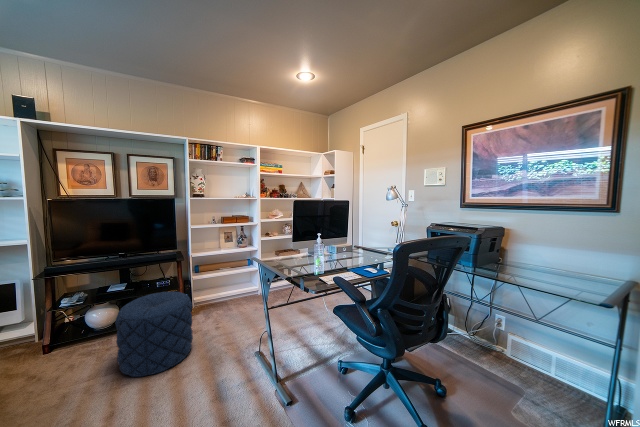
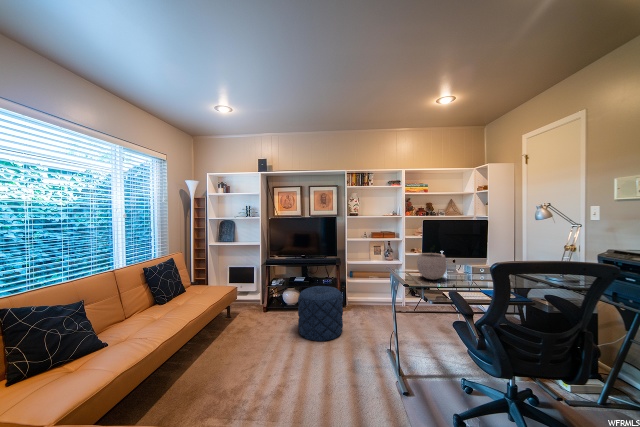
plant pot: none [289,226,319,264] -> present [417,252,447,280]

